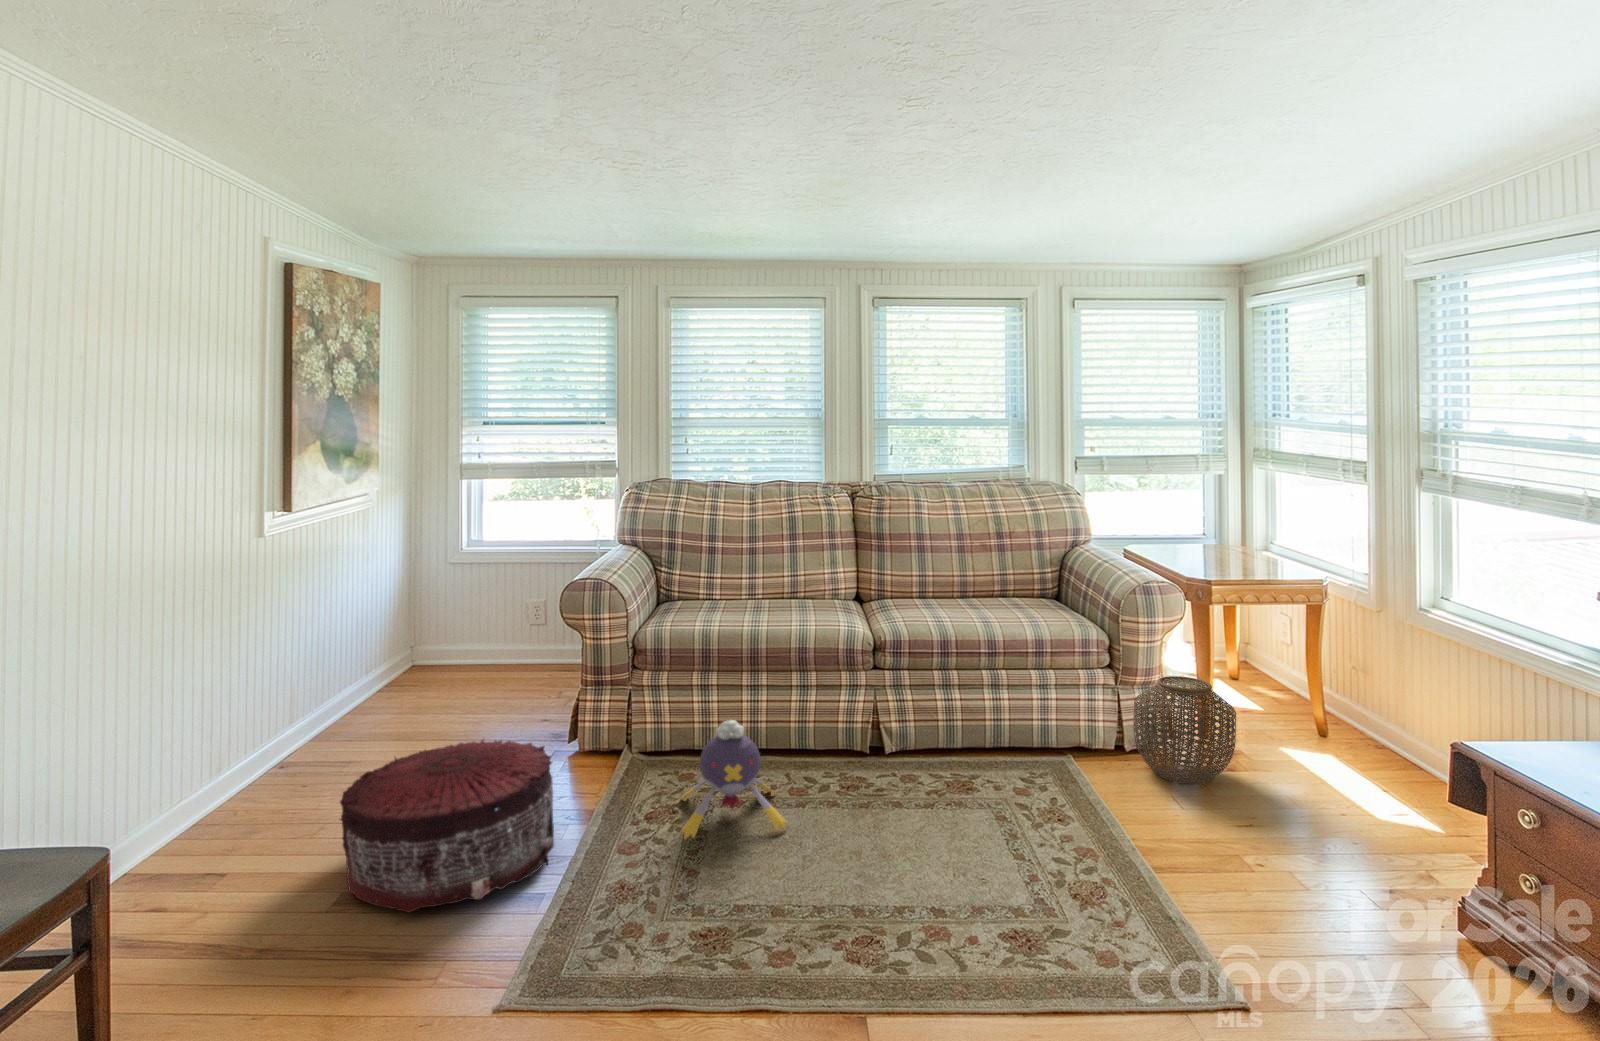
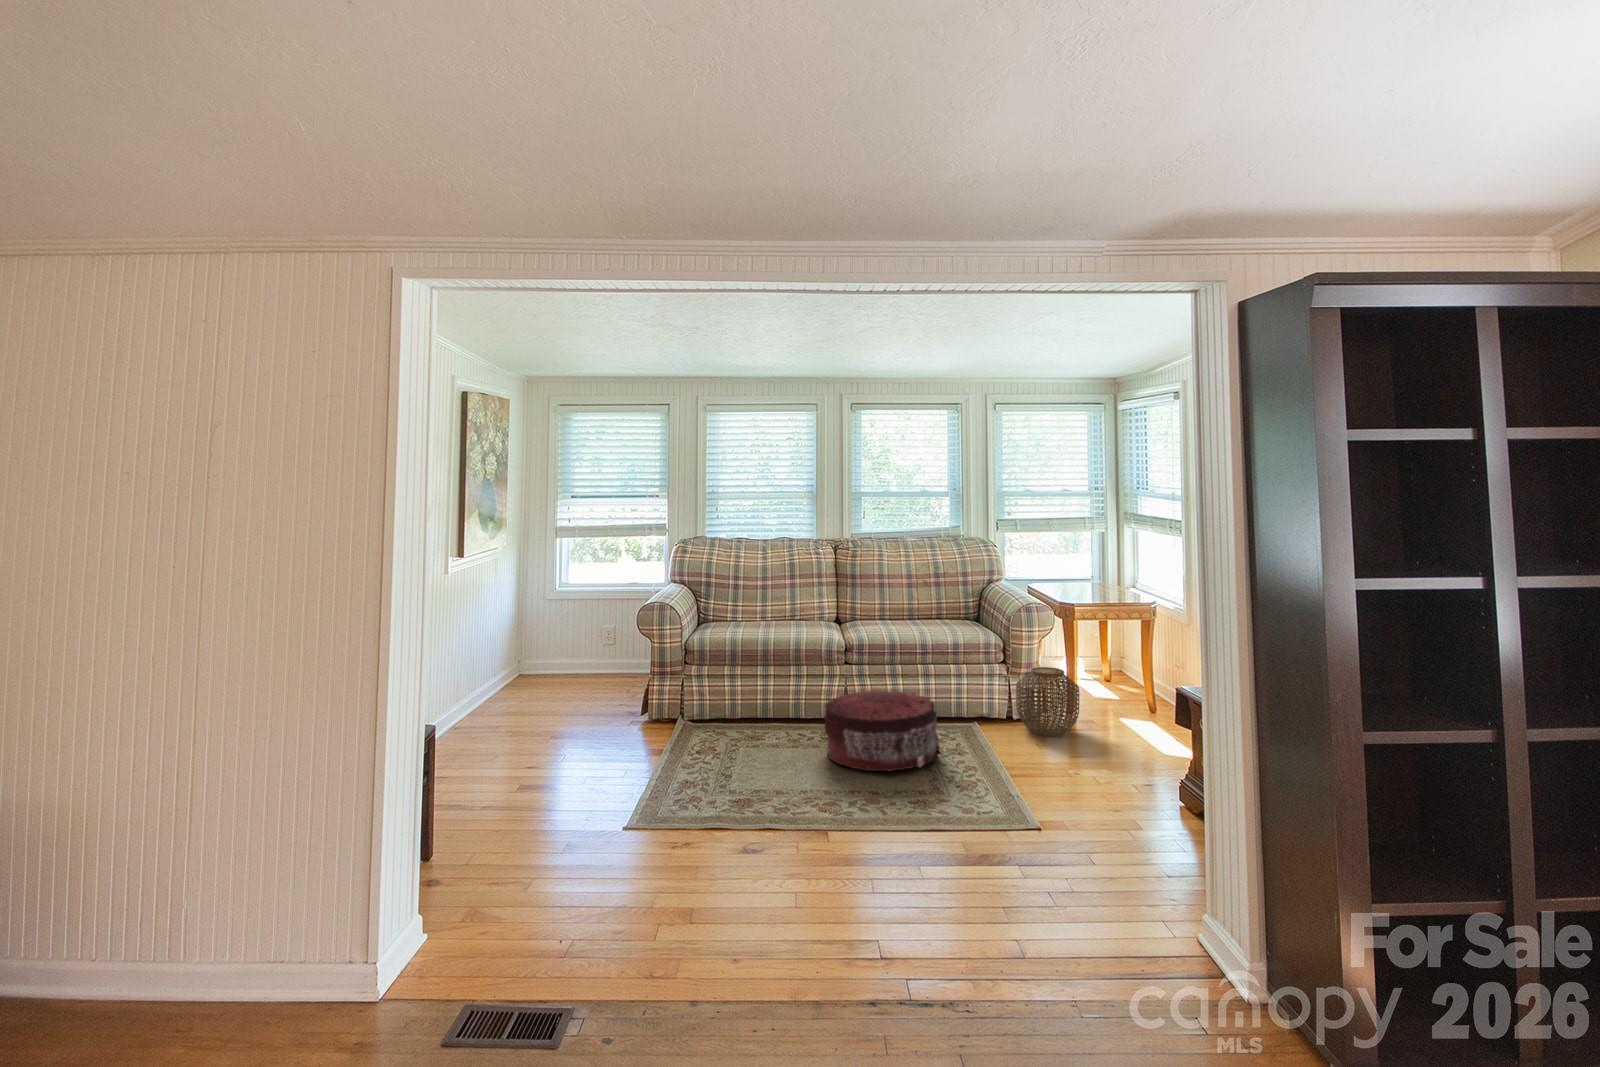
plush toy: present [680,720,787,839] -> none [716,690,787,762]
pouf: present [340,740,554,912] -> present [824,690,941,771]

